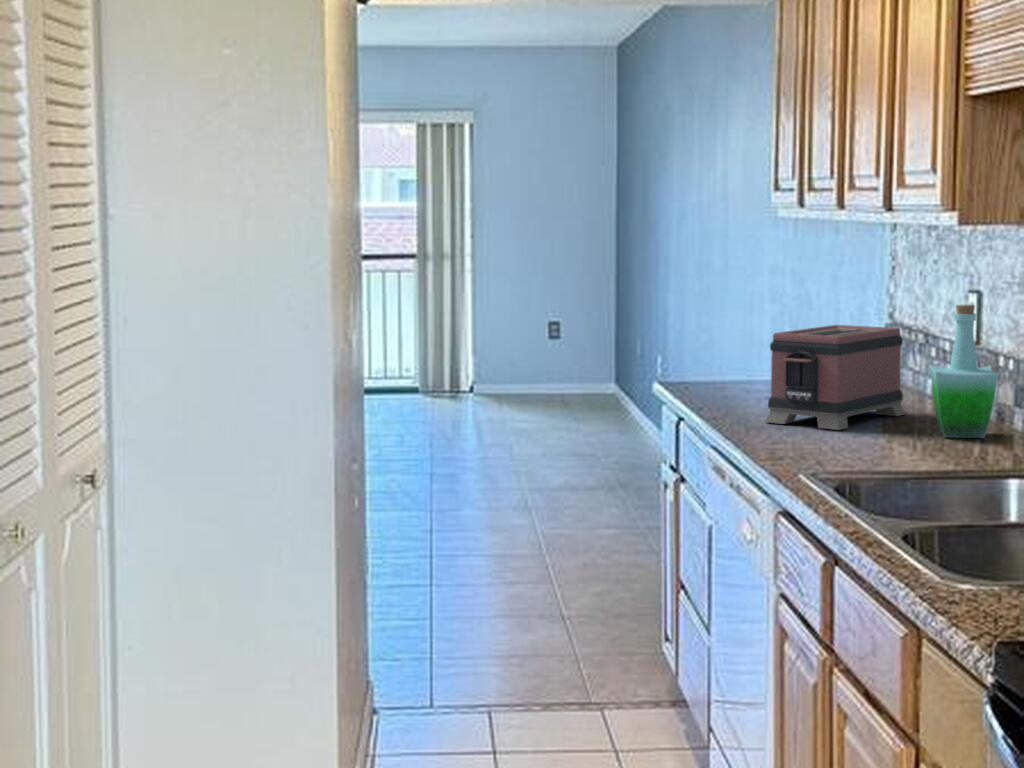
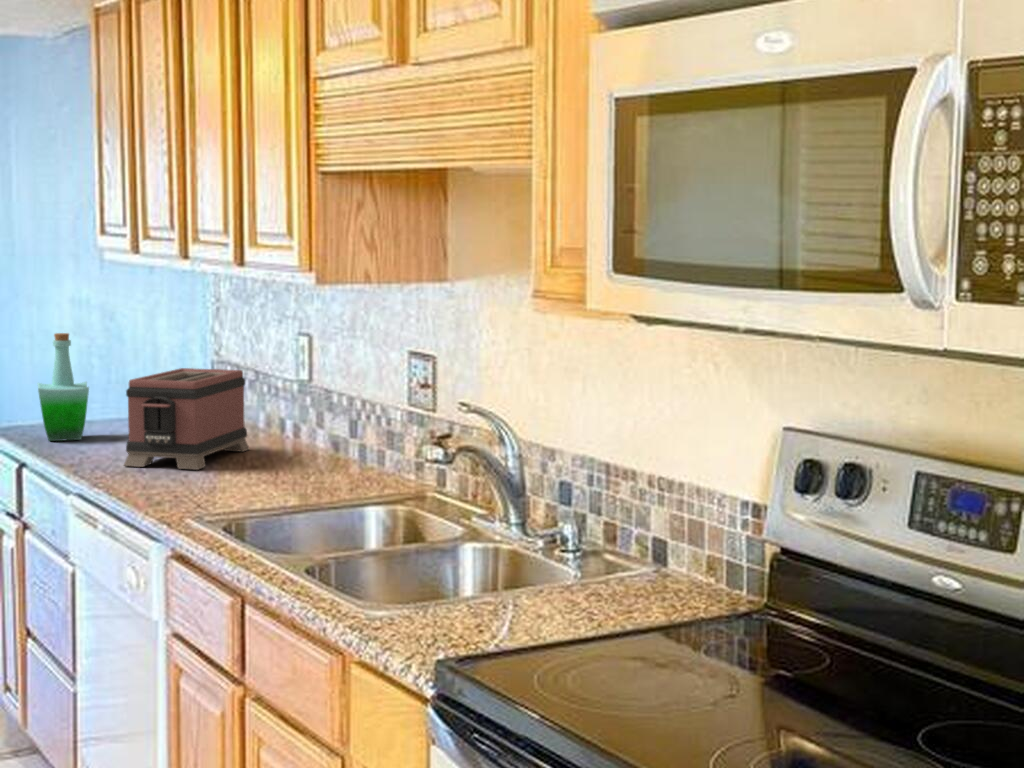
bottle: present [930,305,999,438] -> present [37,333,89,441]

